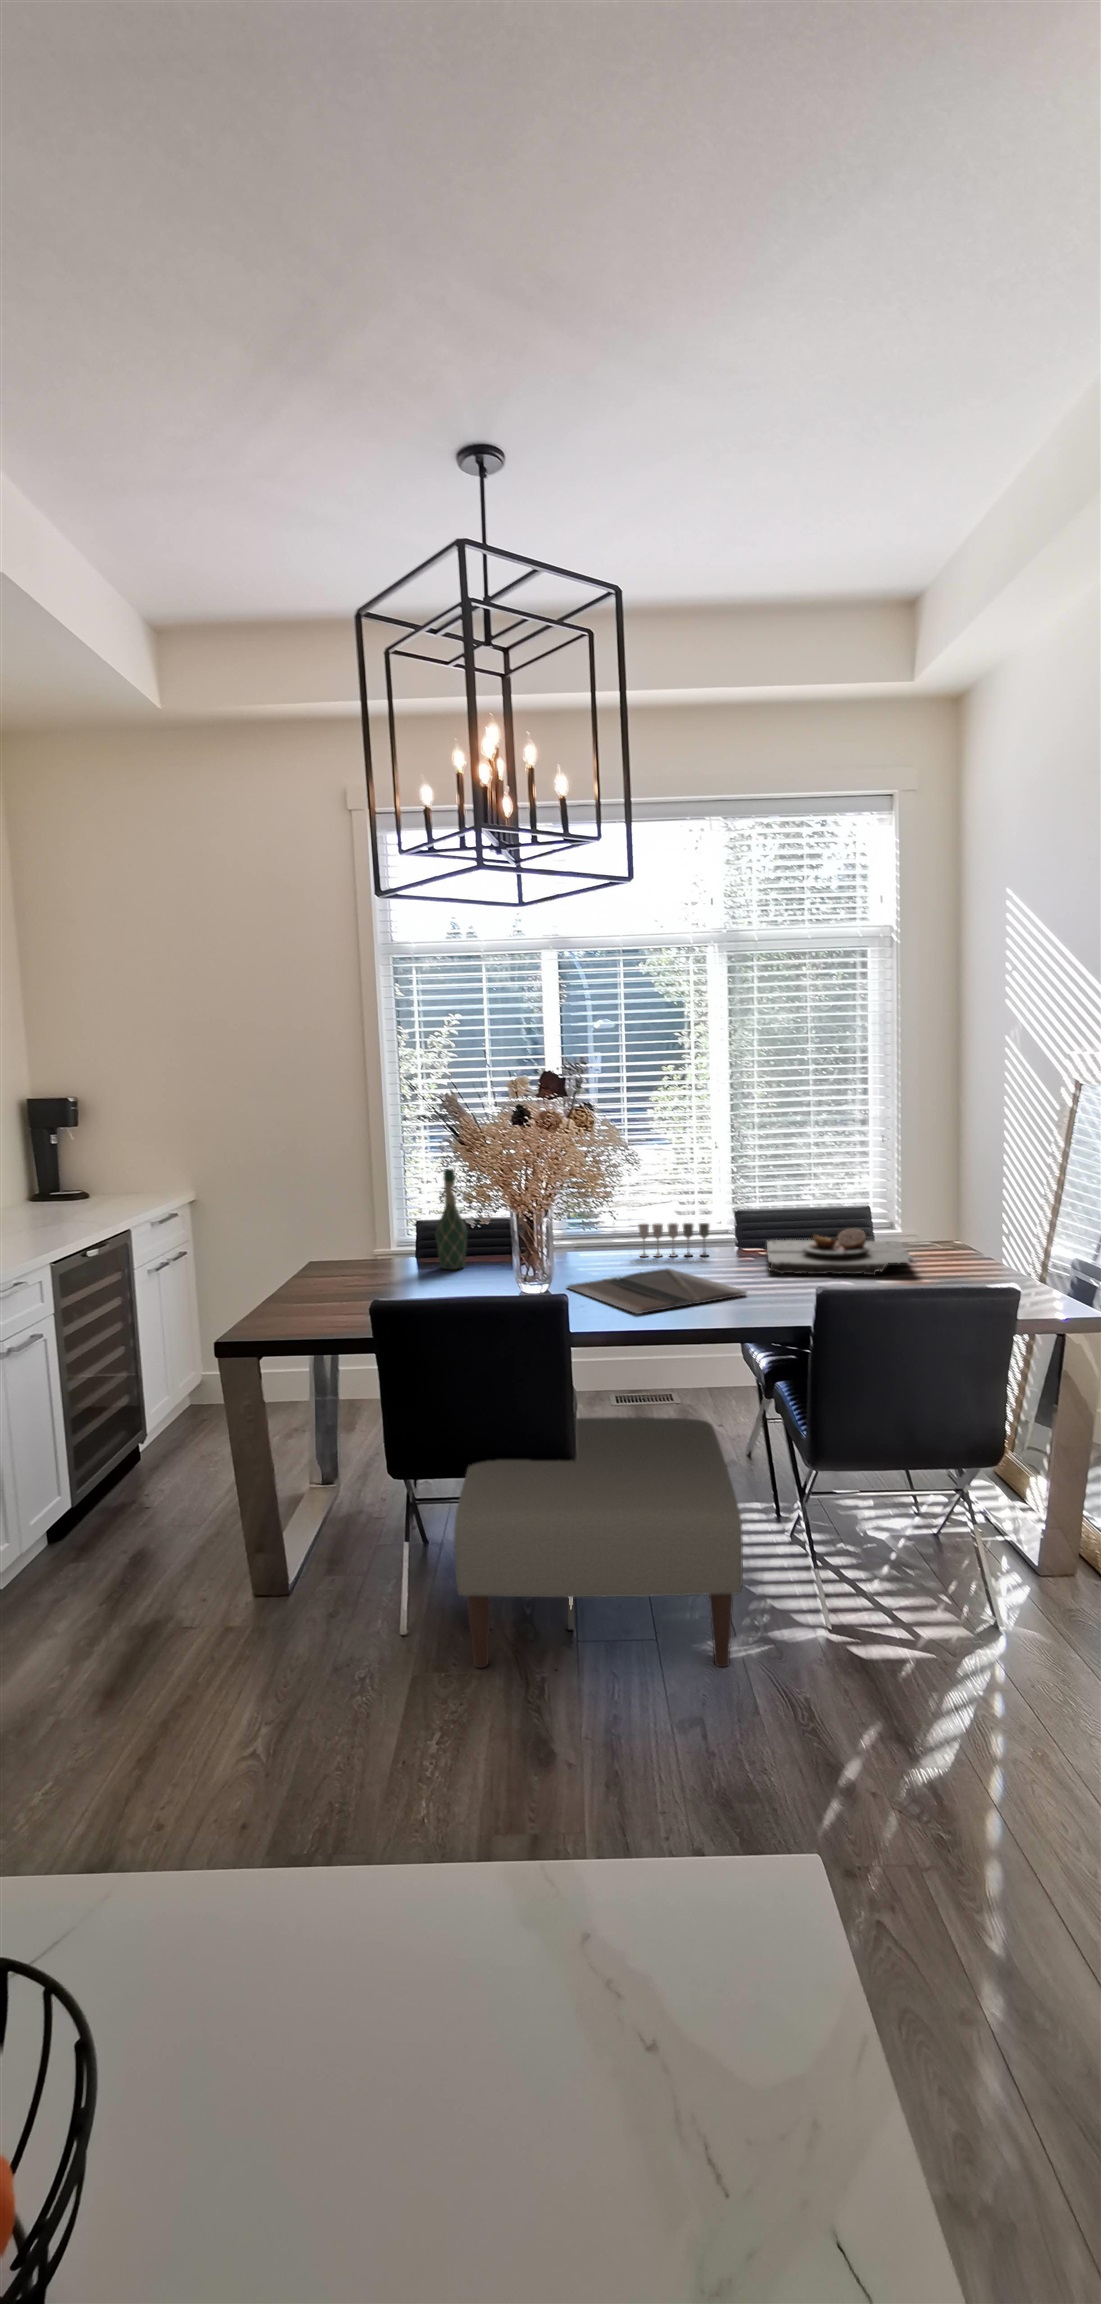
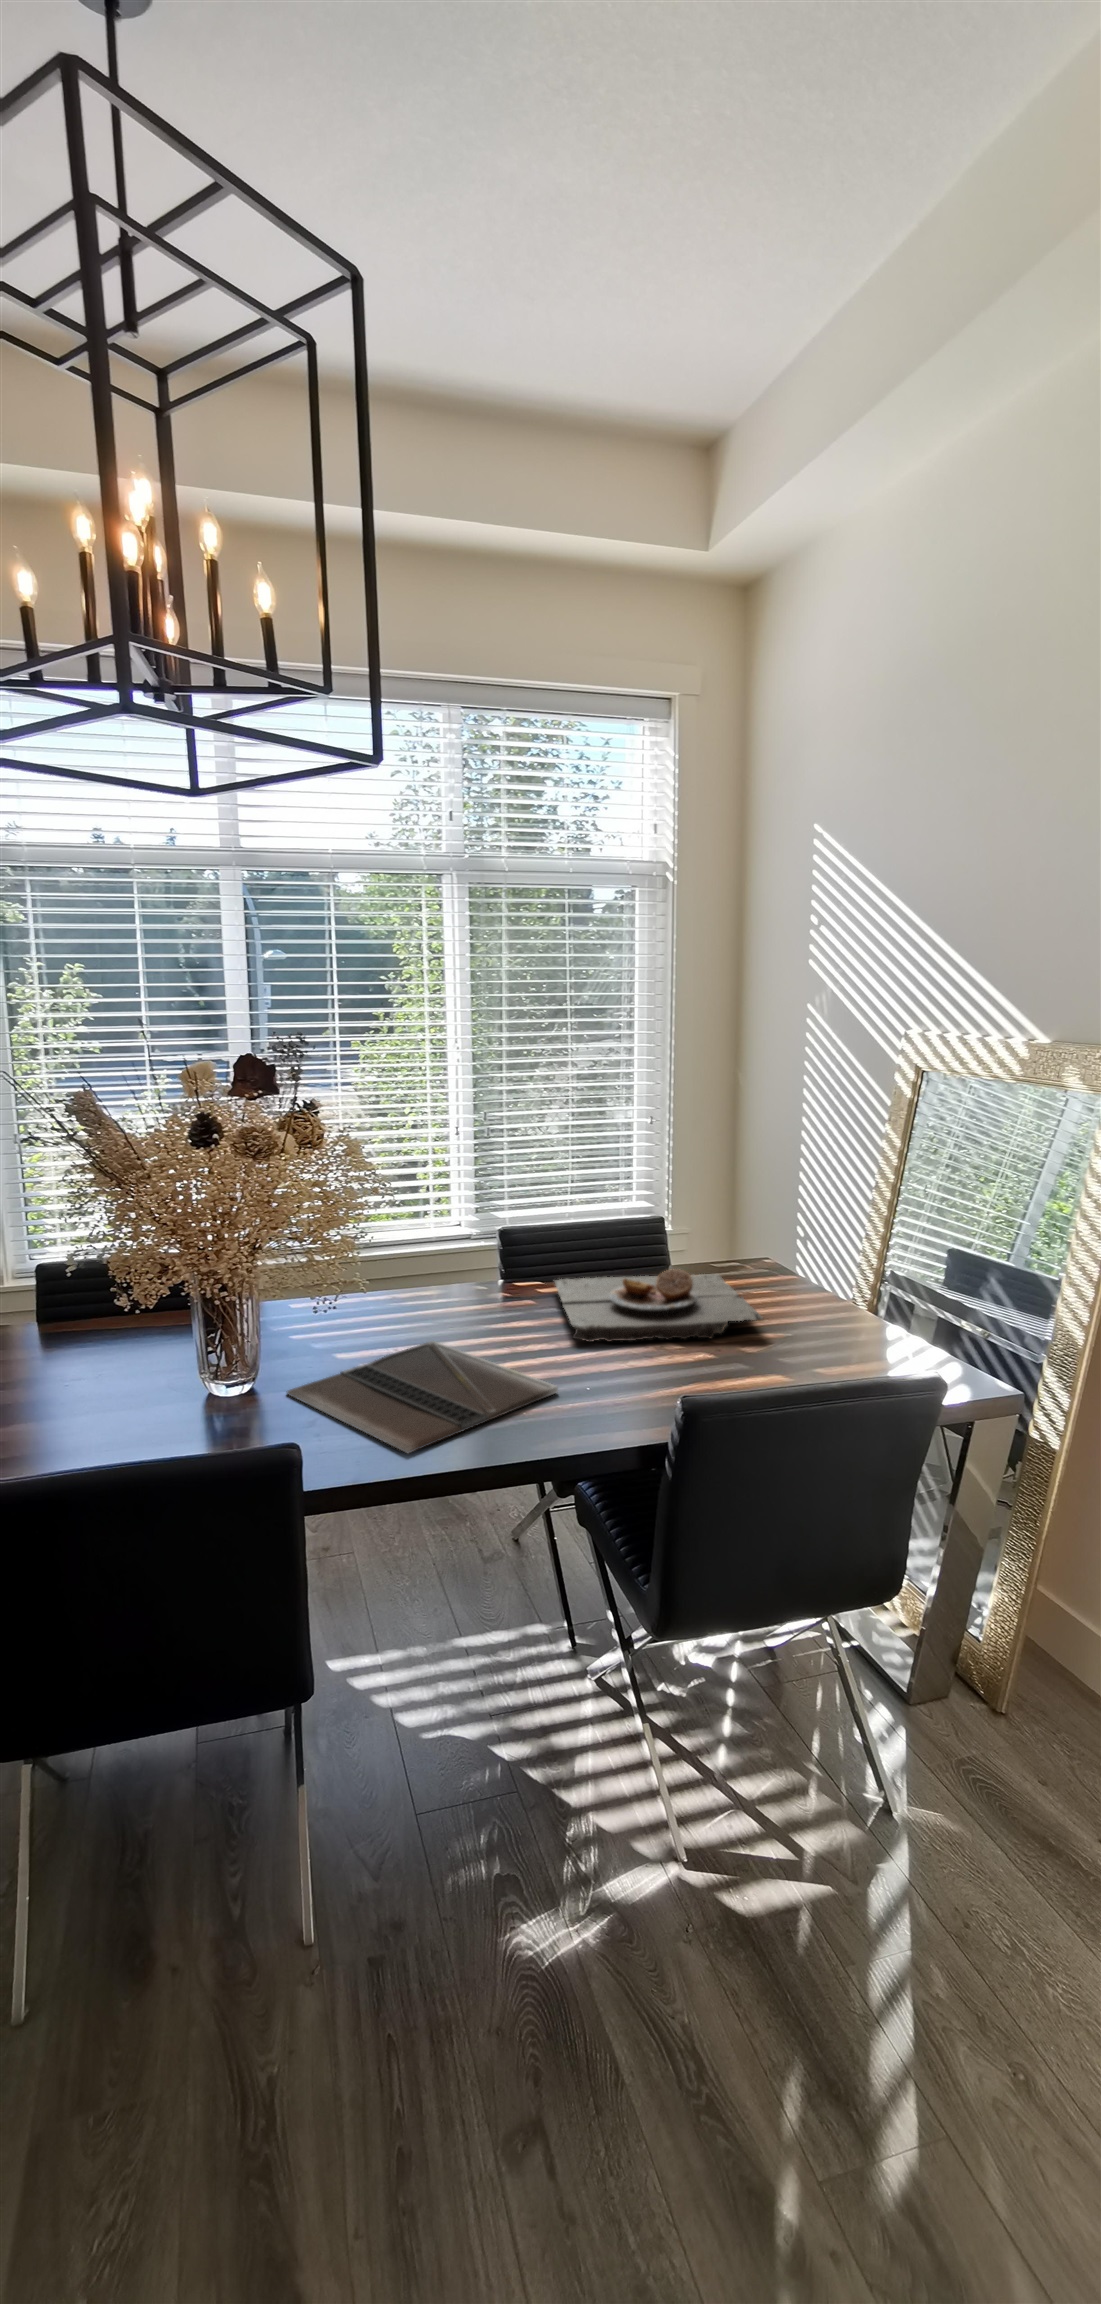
wine bottle: present [436,1169,467,1269] -> none [69,1206,122,1361]
wine glass: present [638,1223,709,1257] -> none [382,1264,482,1315]
ottoman: present [454,1417,743,1668] -> none [110,1558,587,2083]

